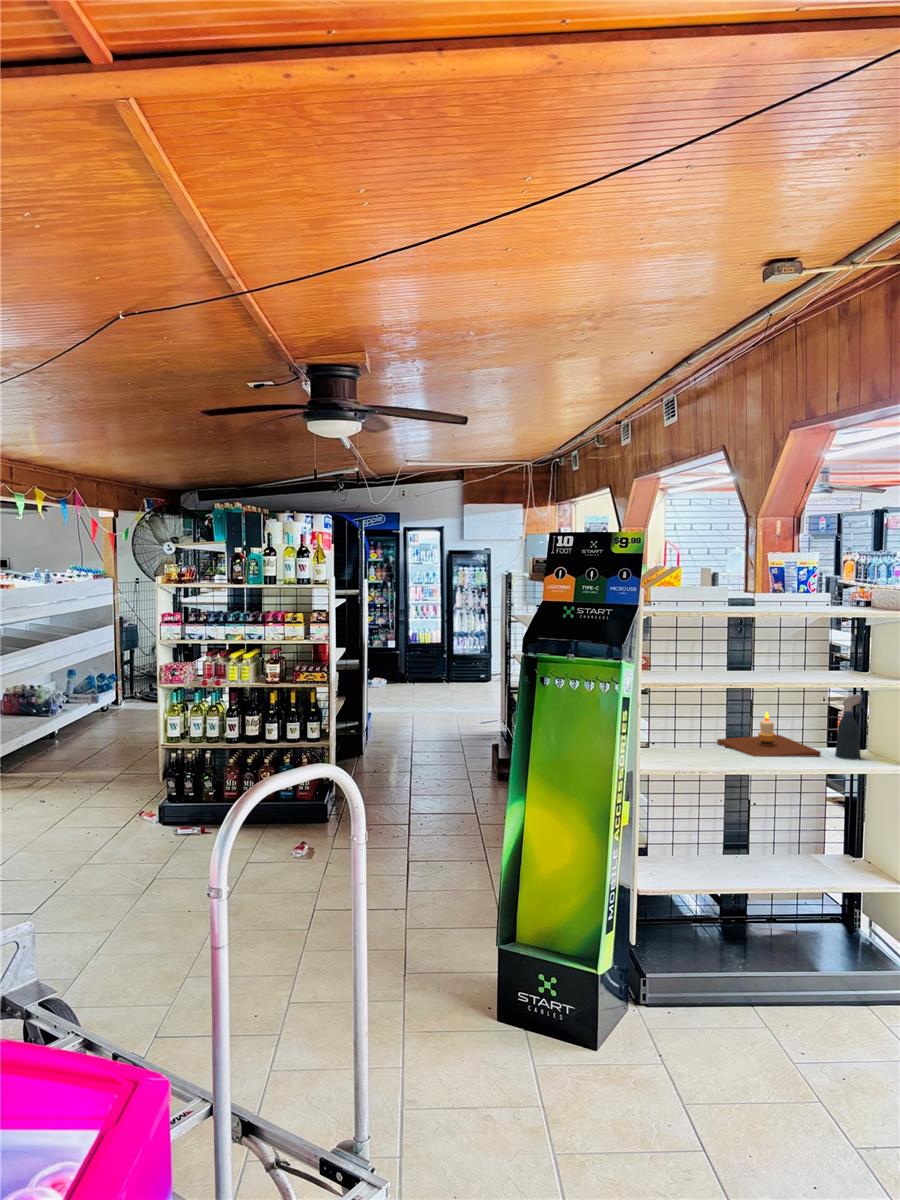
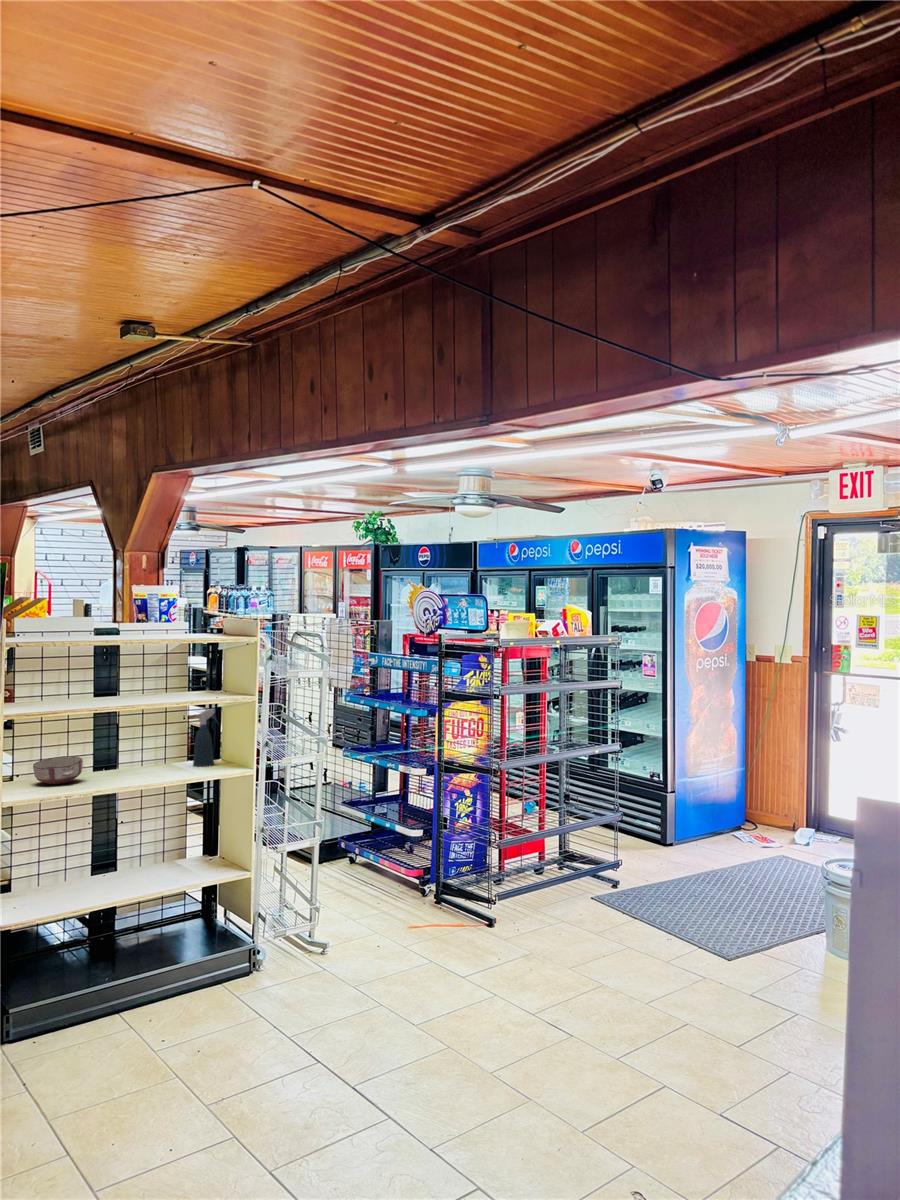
candle: present [717,712,821,757] -> none [84,733,180,782]
ceramic bowl: none [671,727,718,755] -> present [33,756,83,784]

